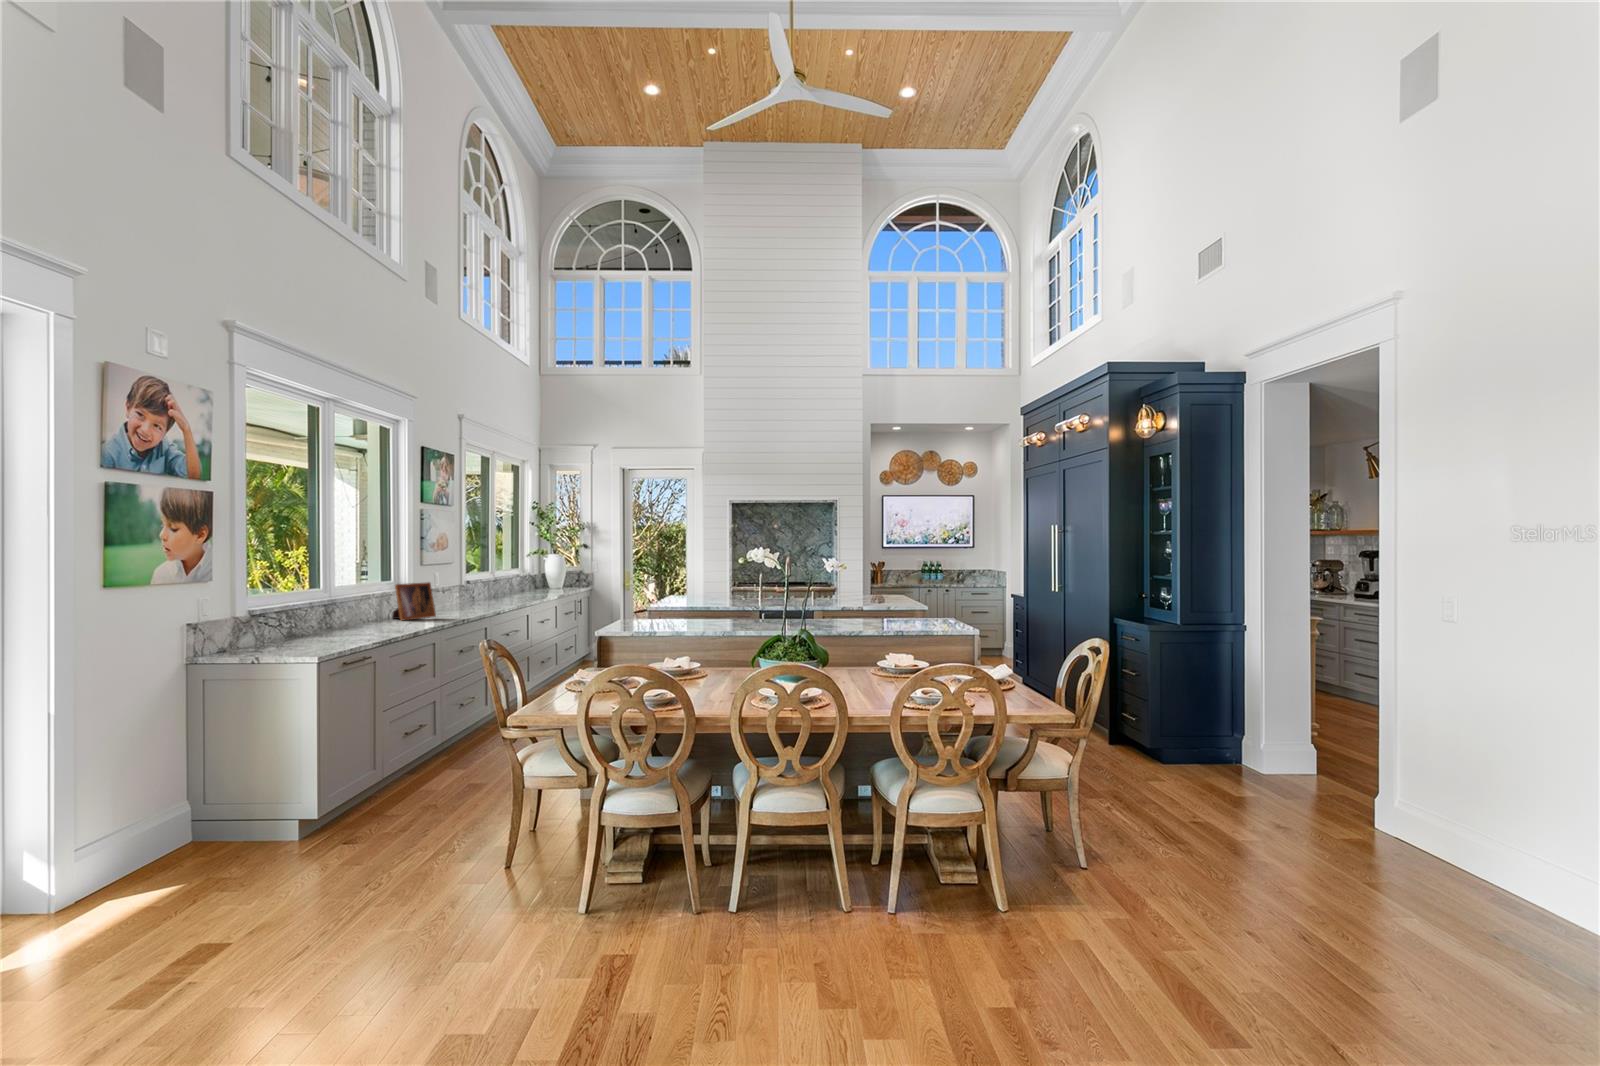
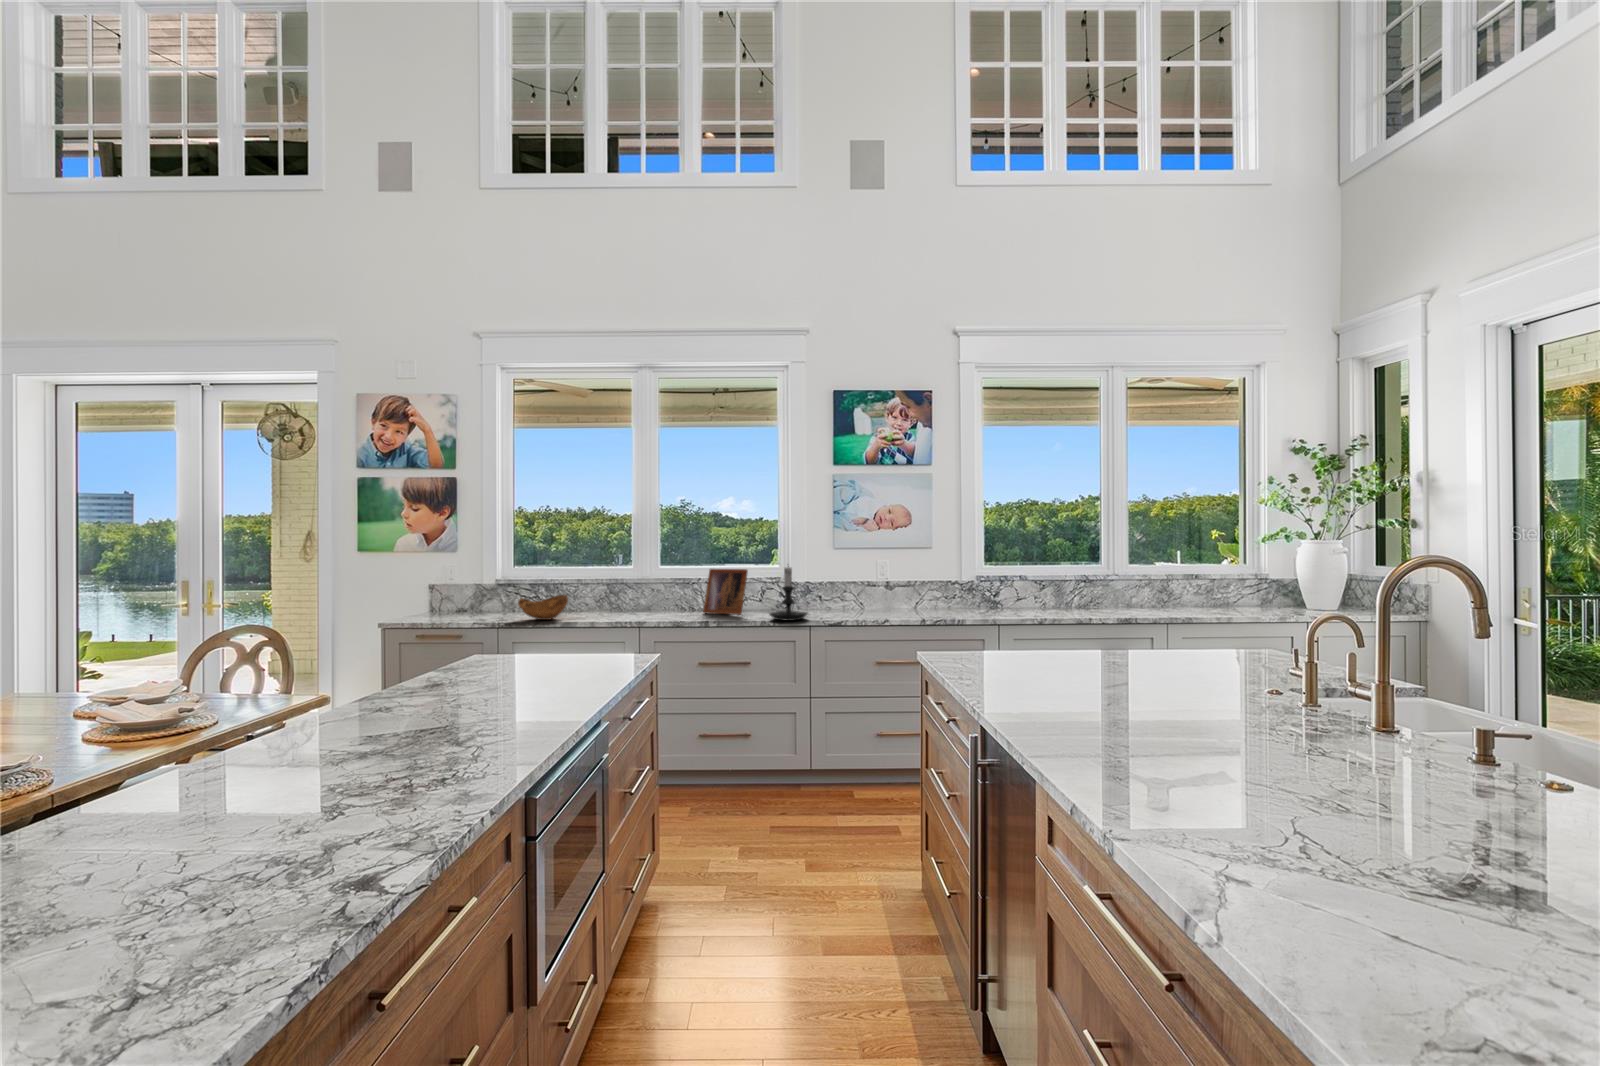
candle holder: none [450,576,480,616] -> present [770,566,808,621]
wooden bowl: none [346,614,385,639] -> present [518,595,568,620]

